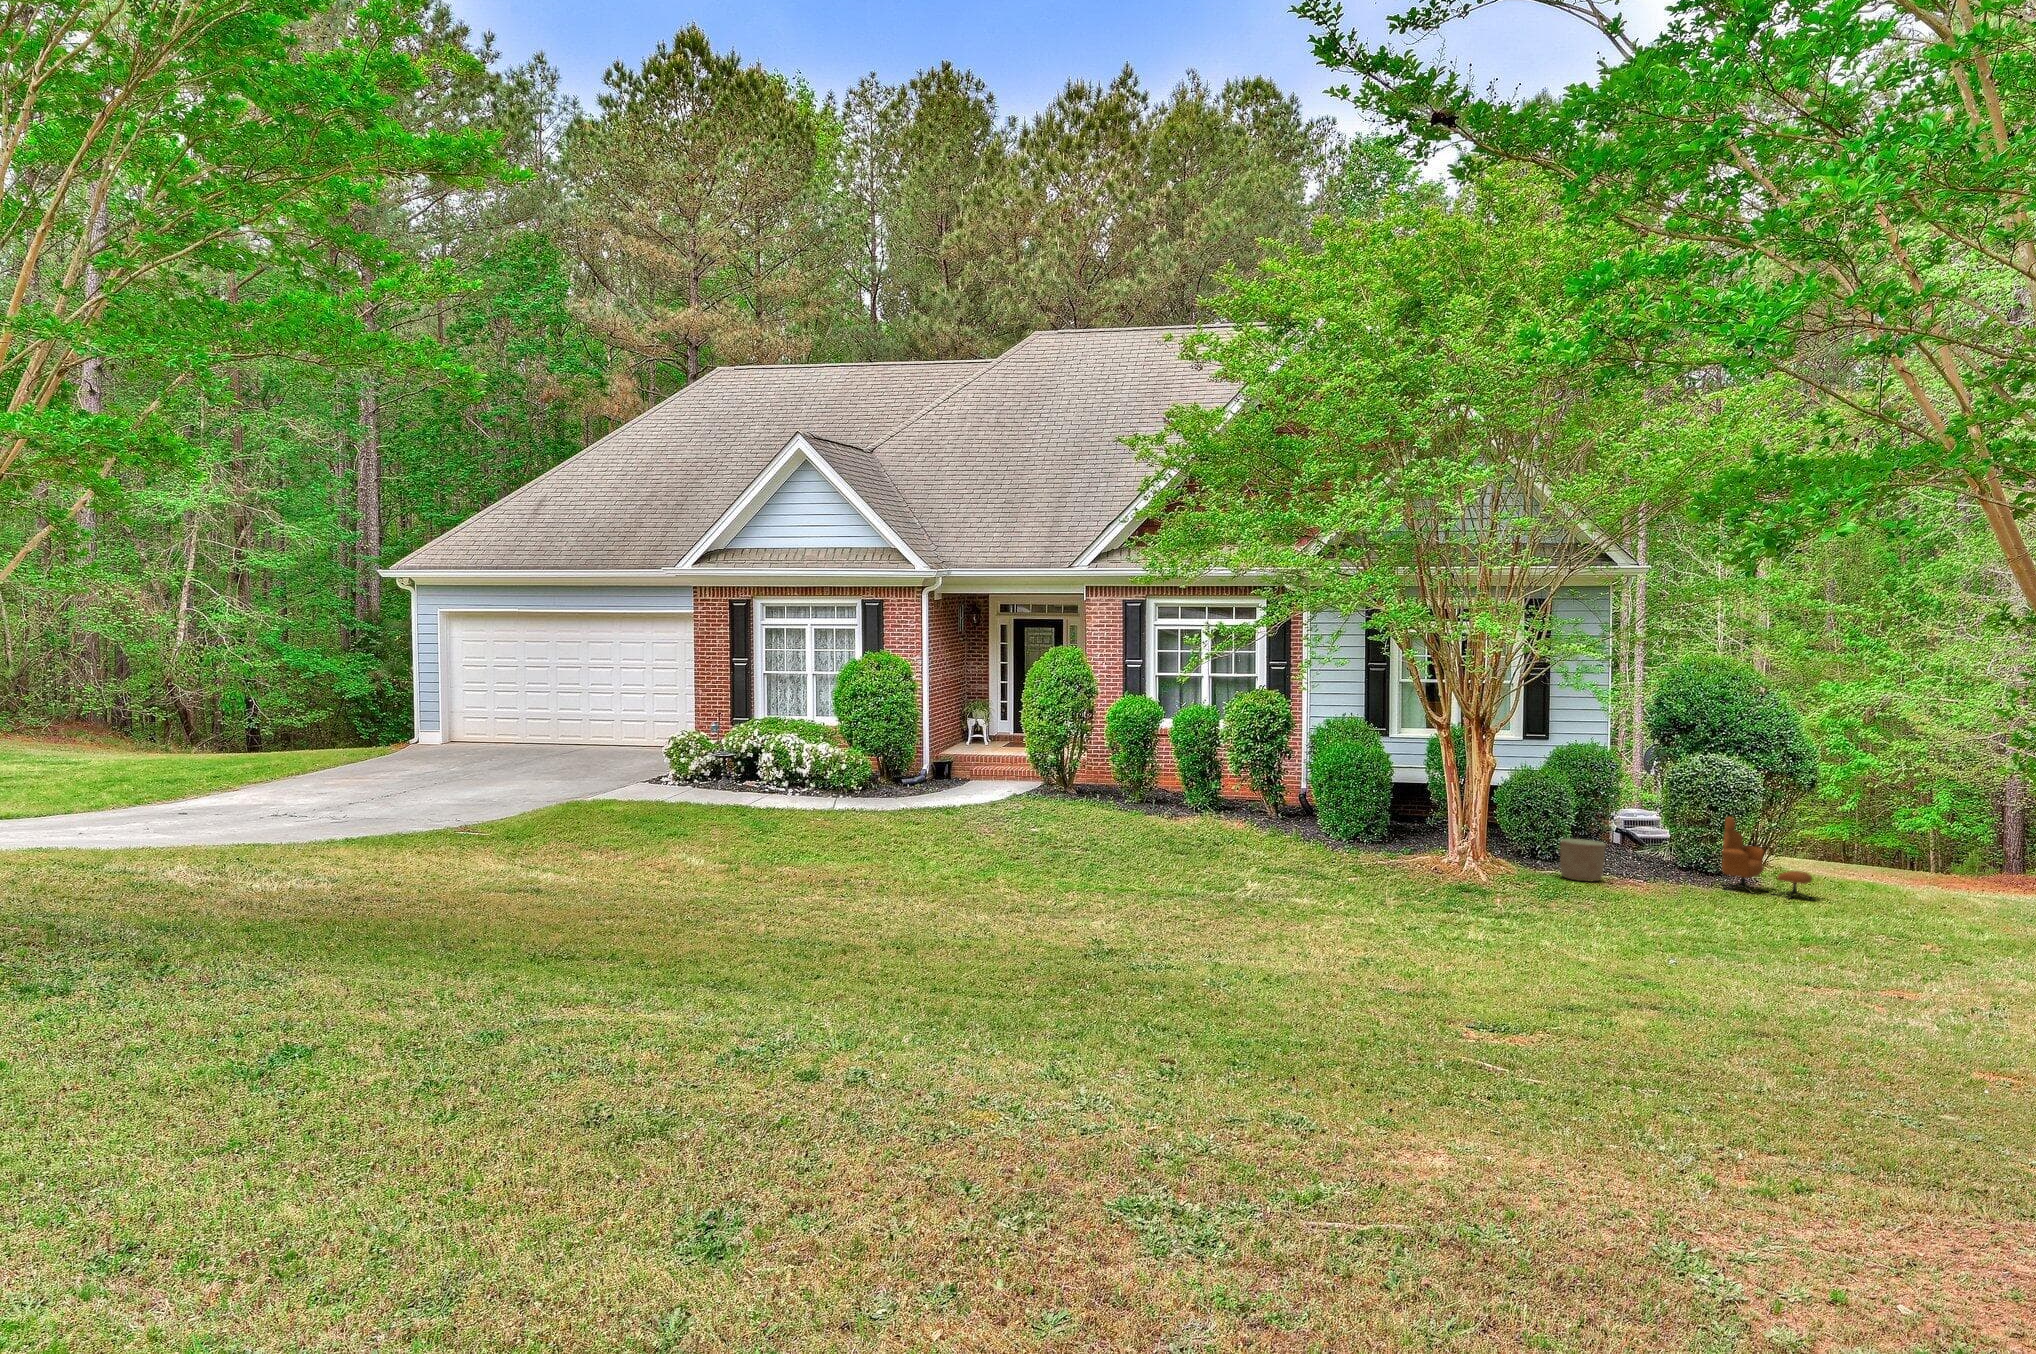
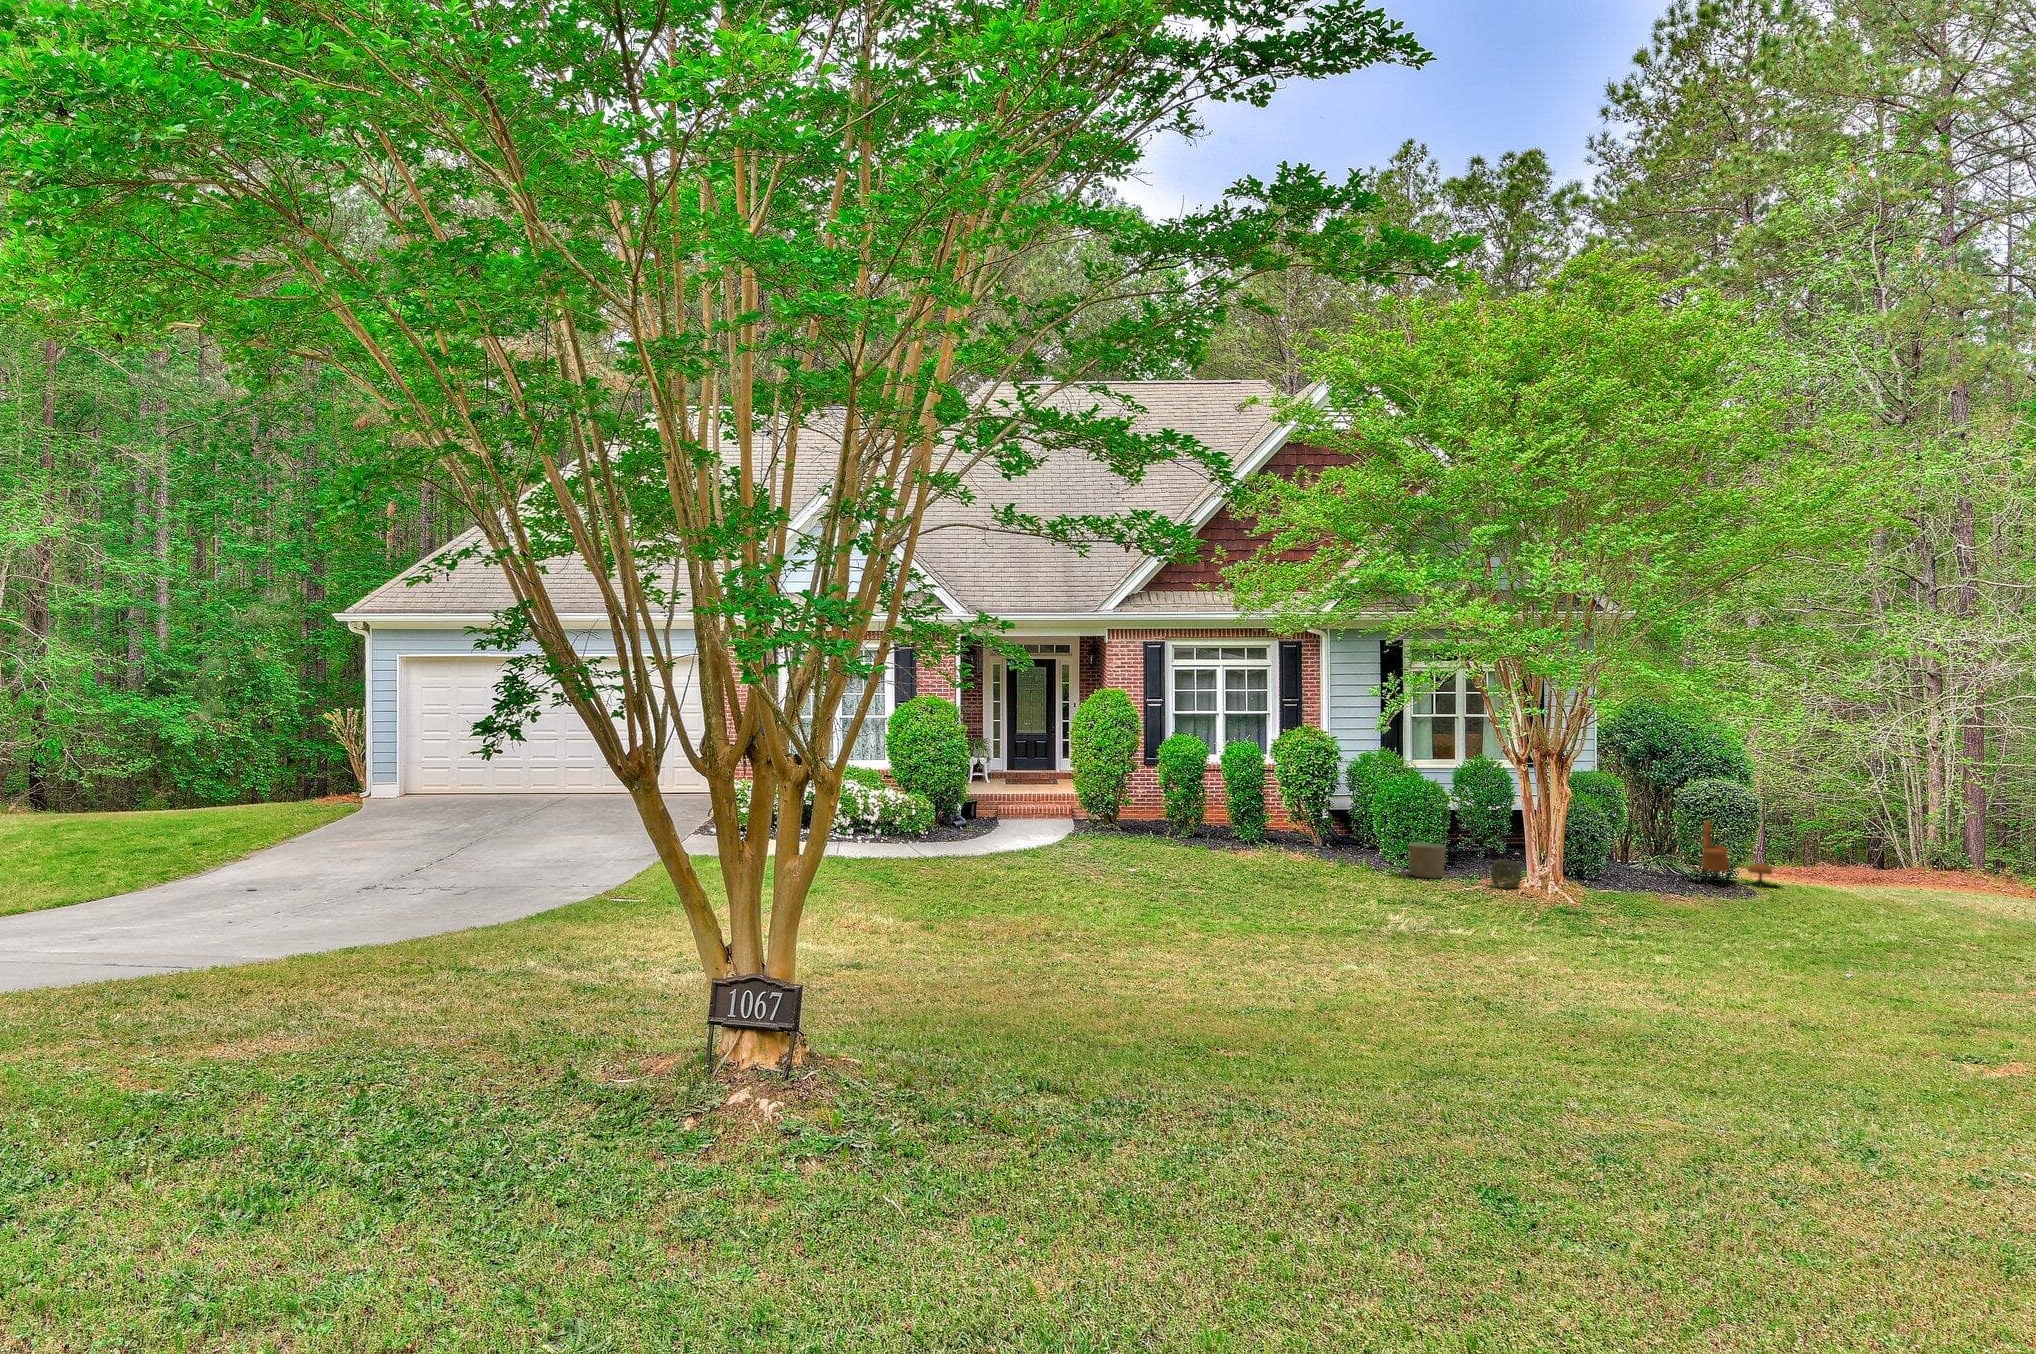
planter: present [1560,839,1606,882] -> present [1408,843,1445,878]
woven basket: none [1428,846,1463,879] -> present [1491,860,1522,888]

